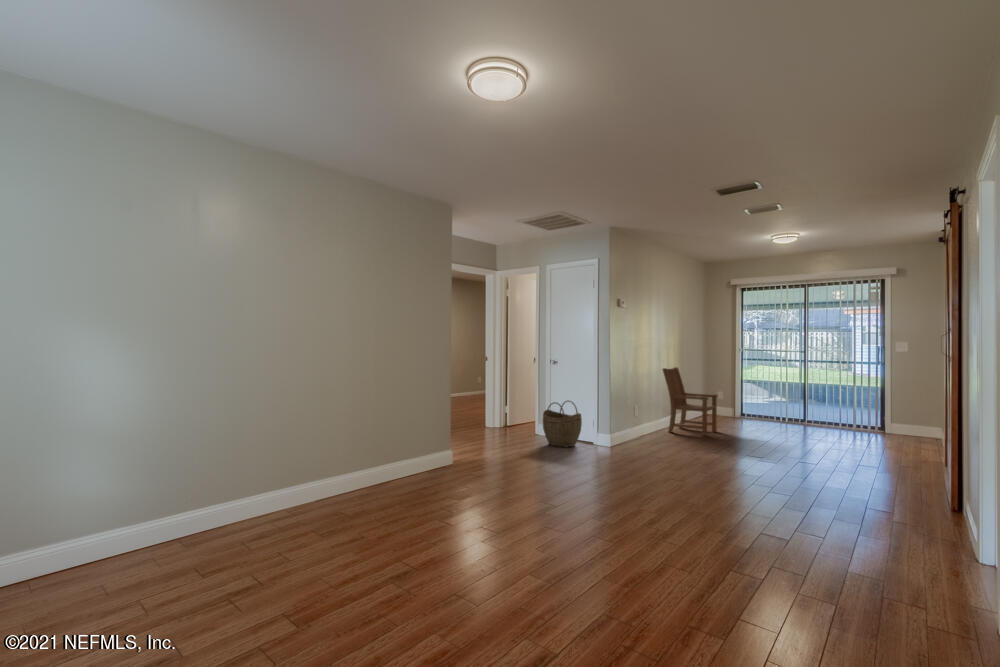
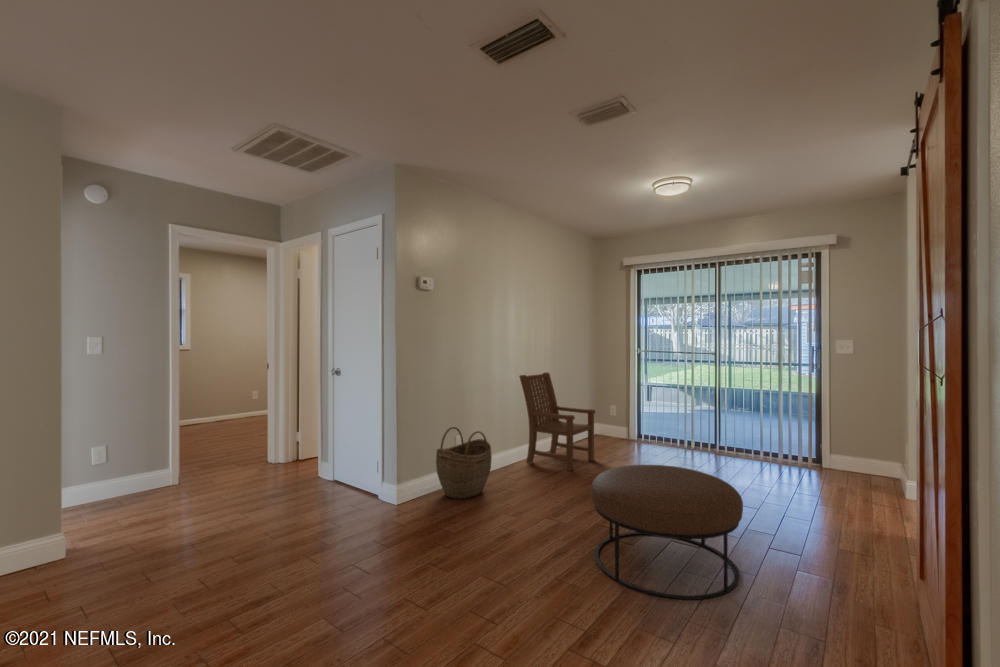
woven basket: present [543,401,582,447] -> present [436,427,492,499]
ottoman: none [758,417,851,478] -> present [591,465,743,600]

